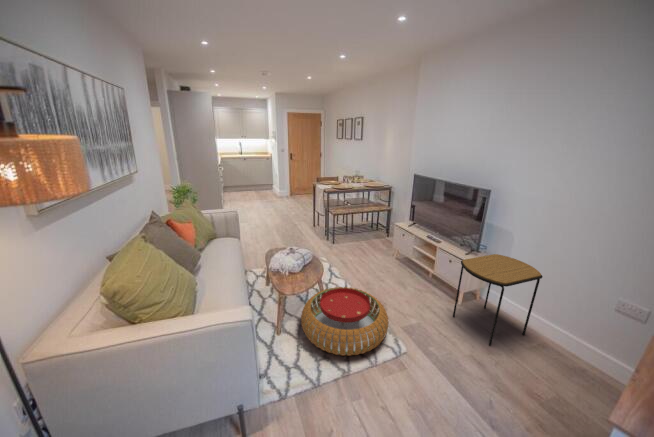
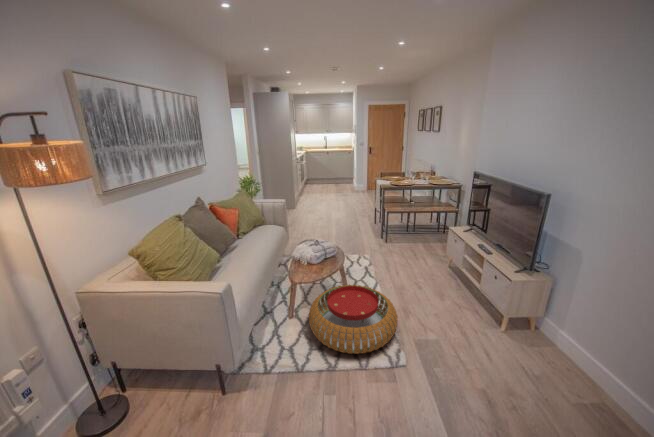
side table: present [453,254,543,346] -> none [485,275,604,385]

